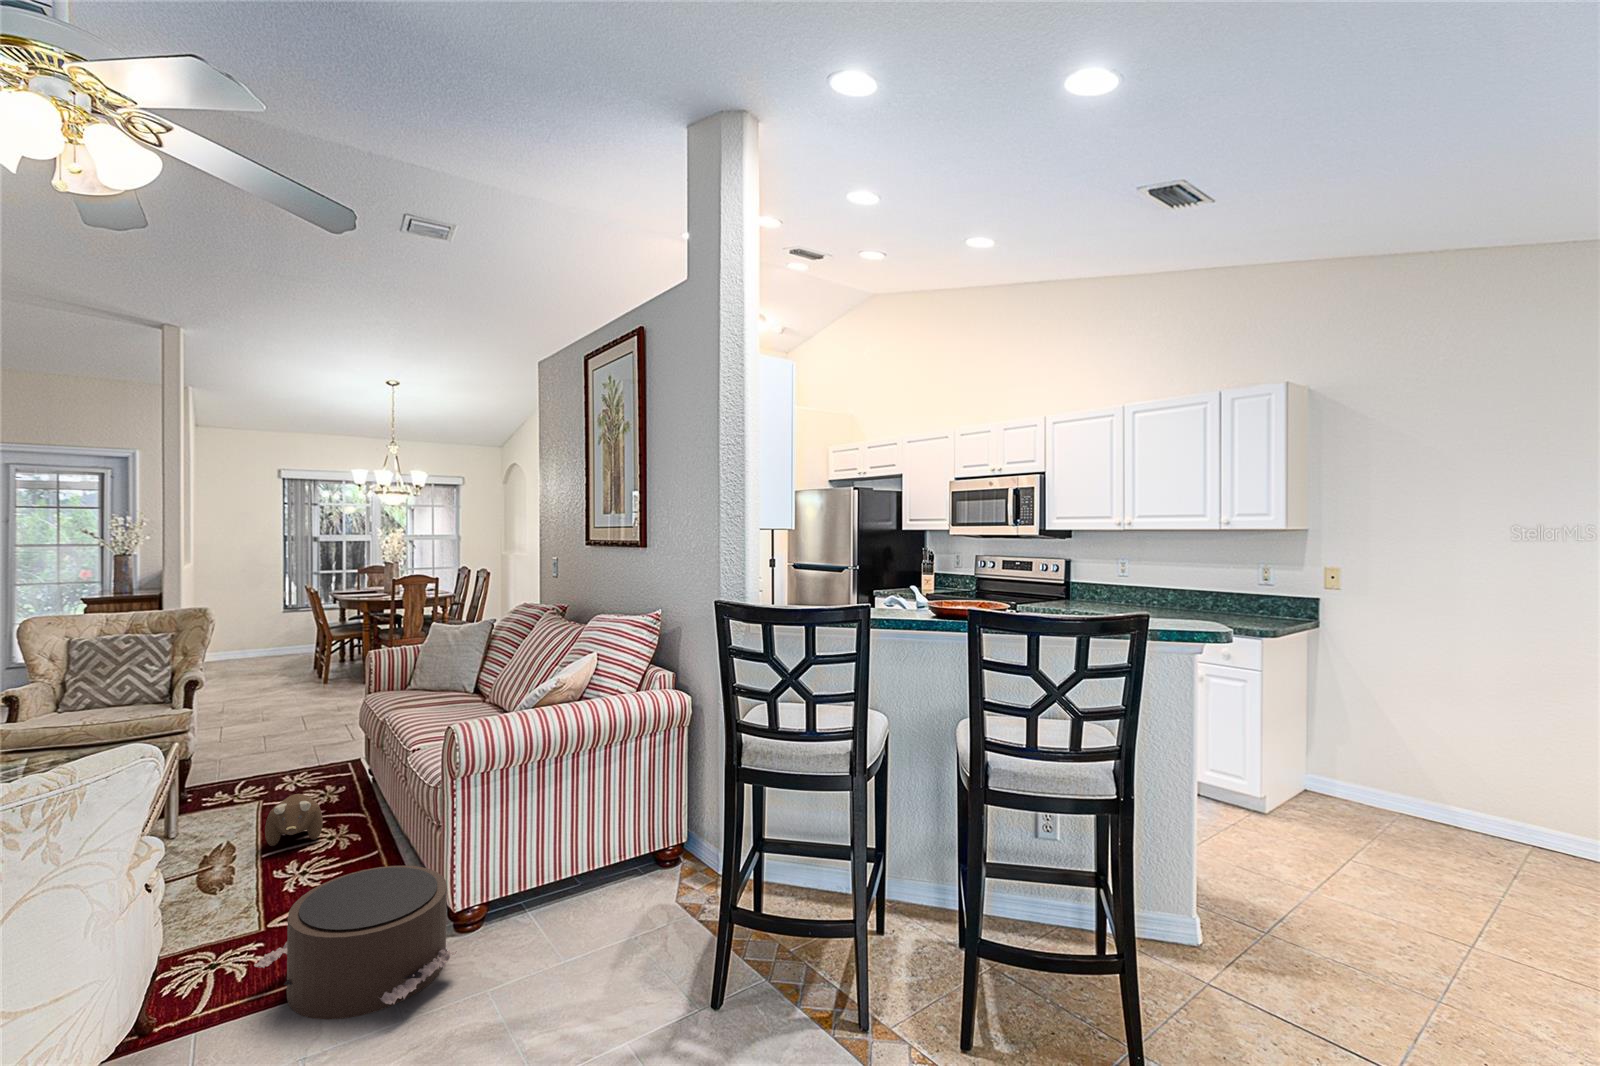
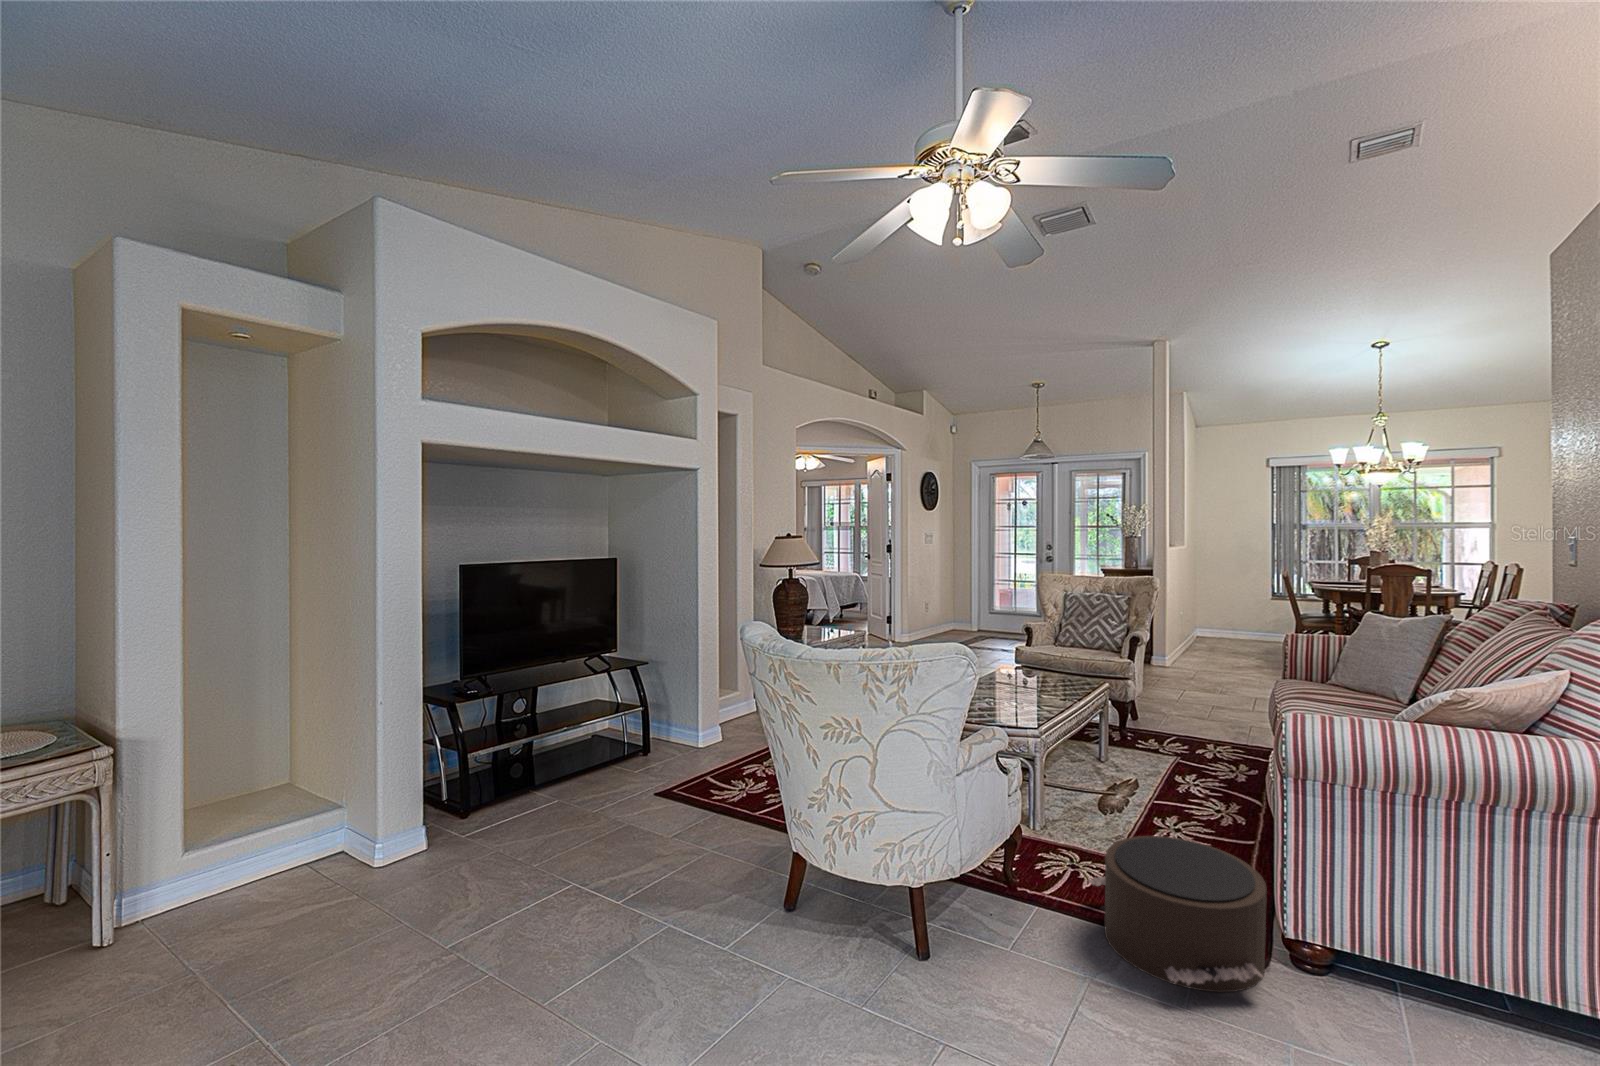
plush toy: present [265,794,323,846] -> none [1160,756,1211,806]

